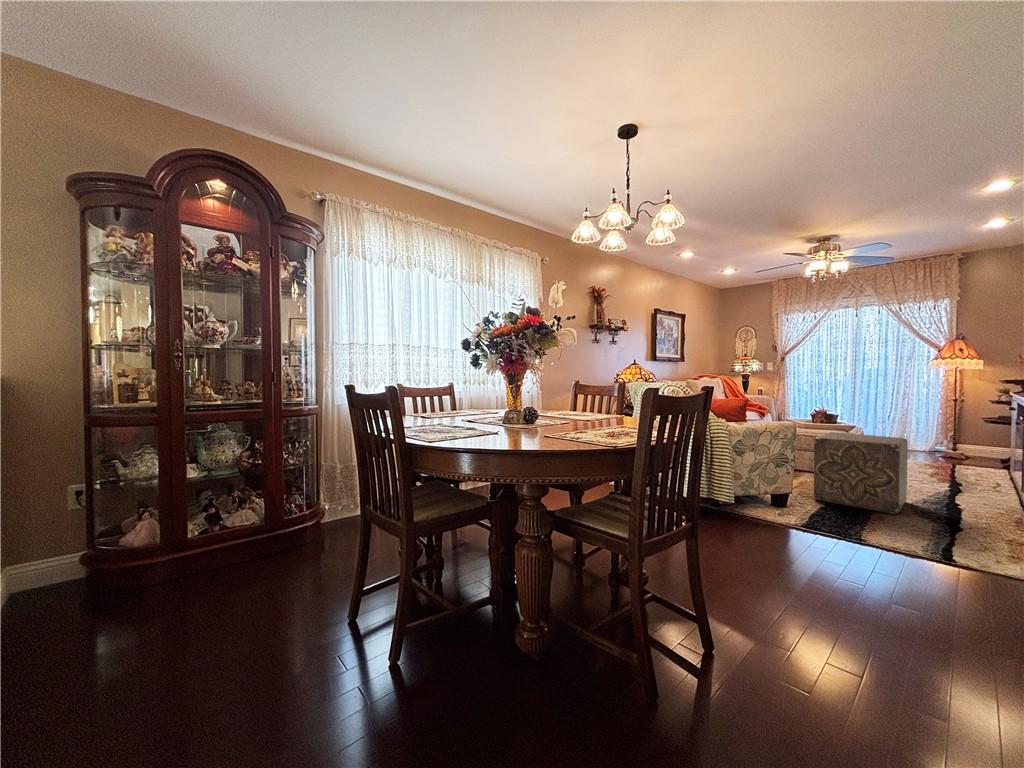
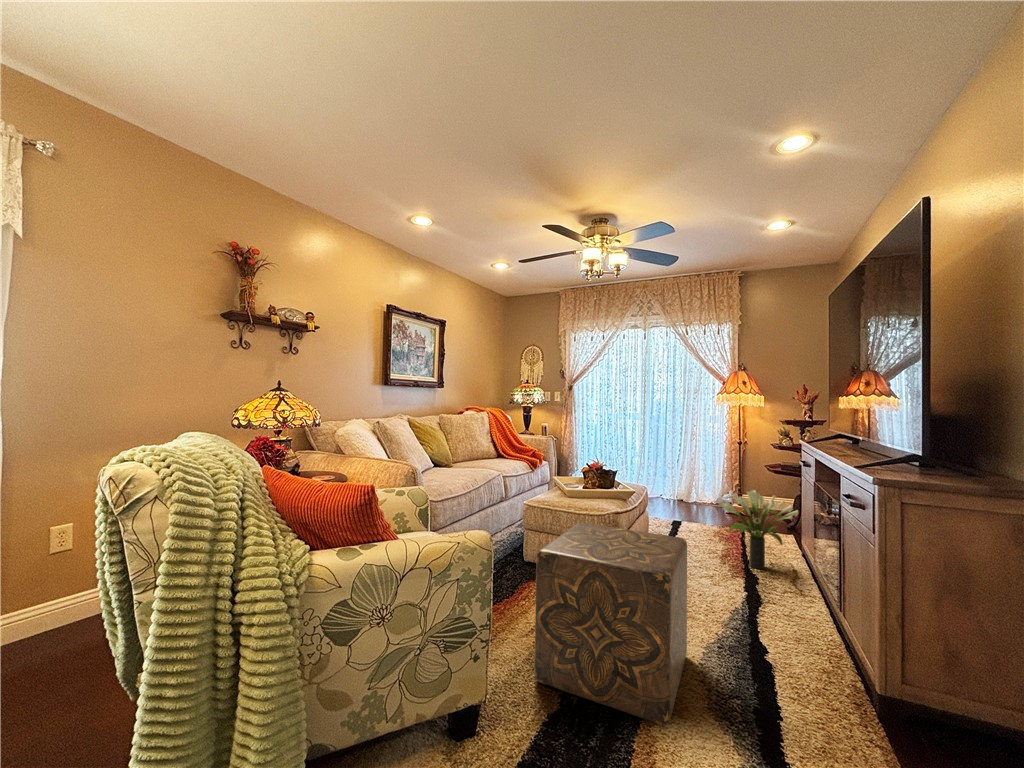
potted plant: none [932,427,1006,481] -> present [719,490,799,569]

